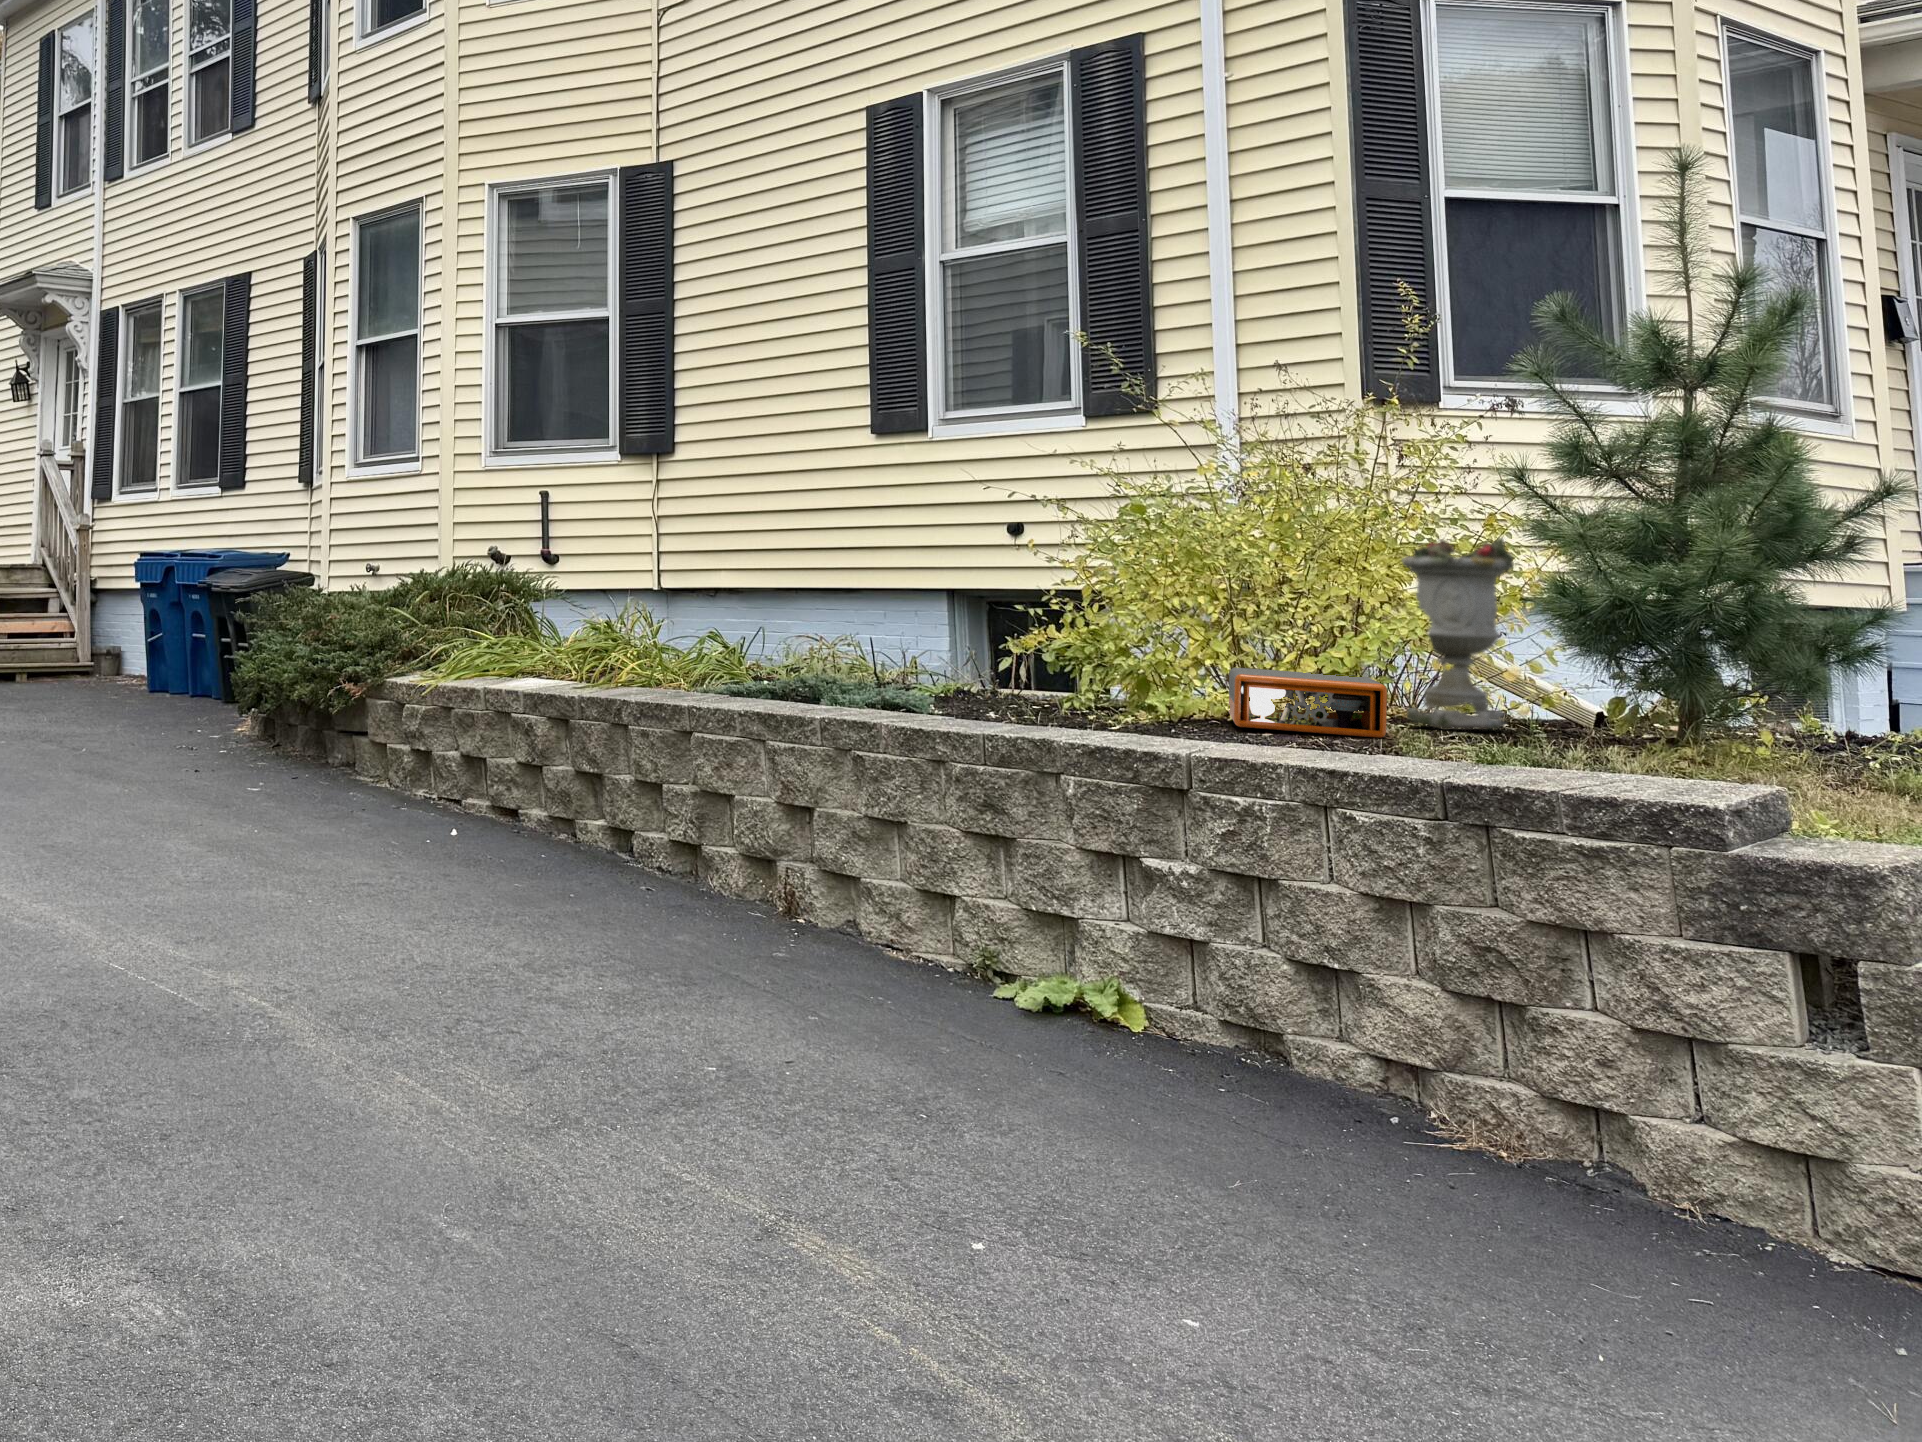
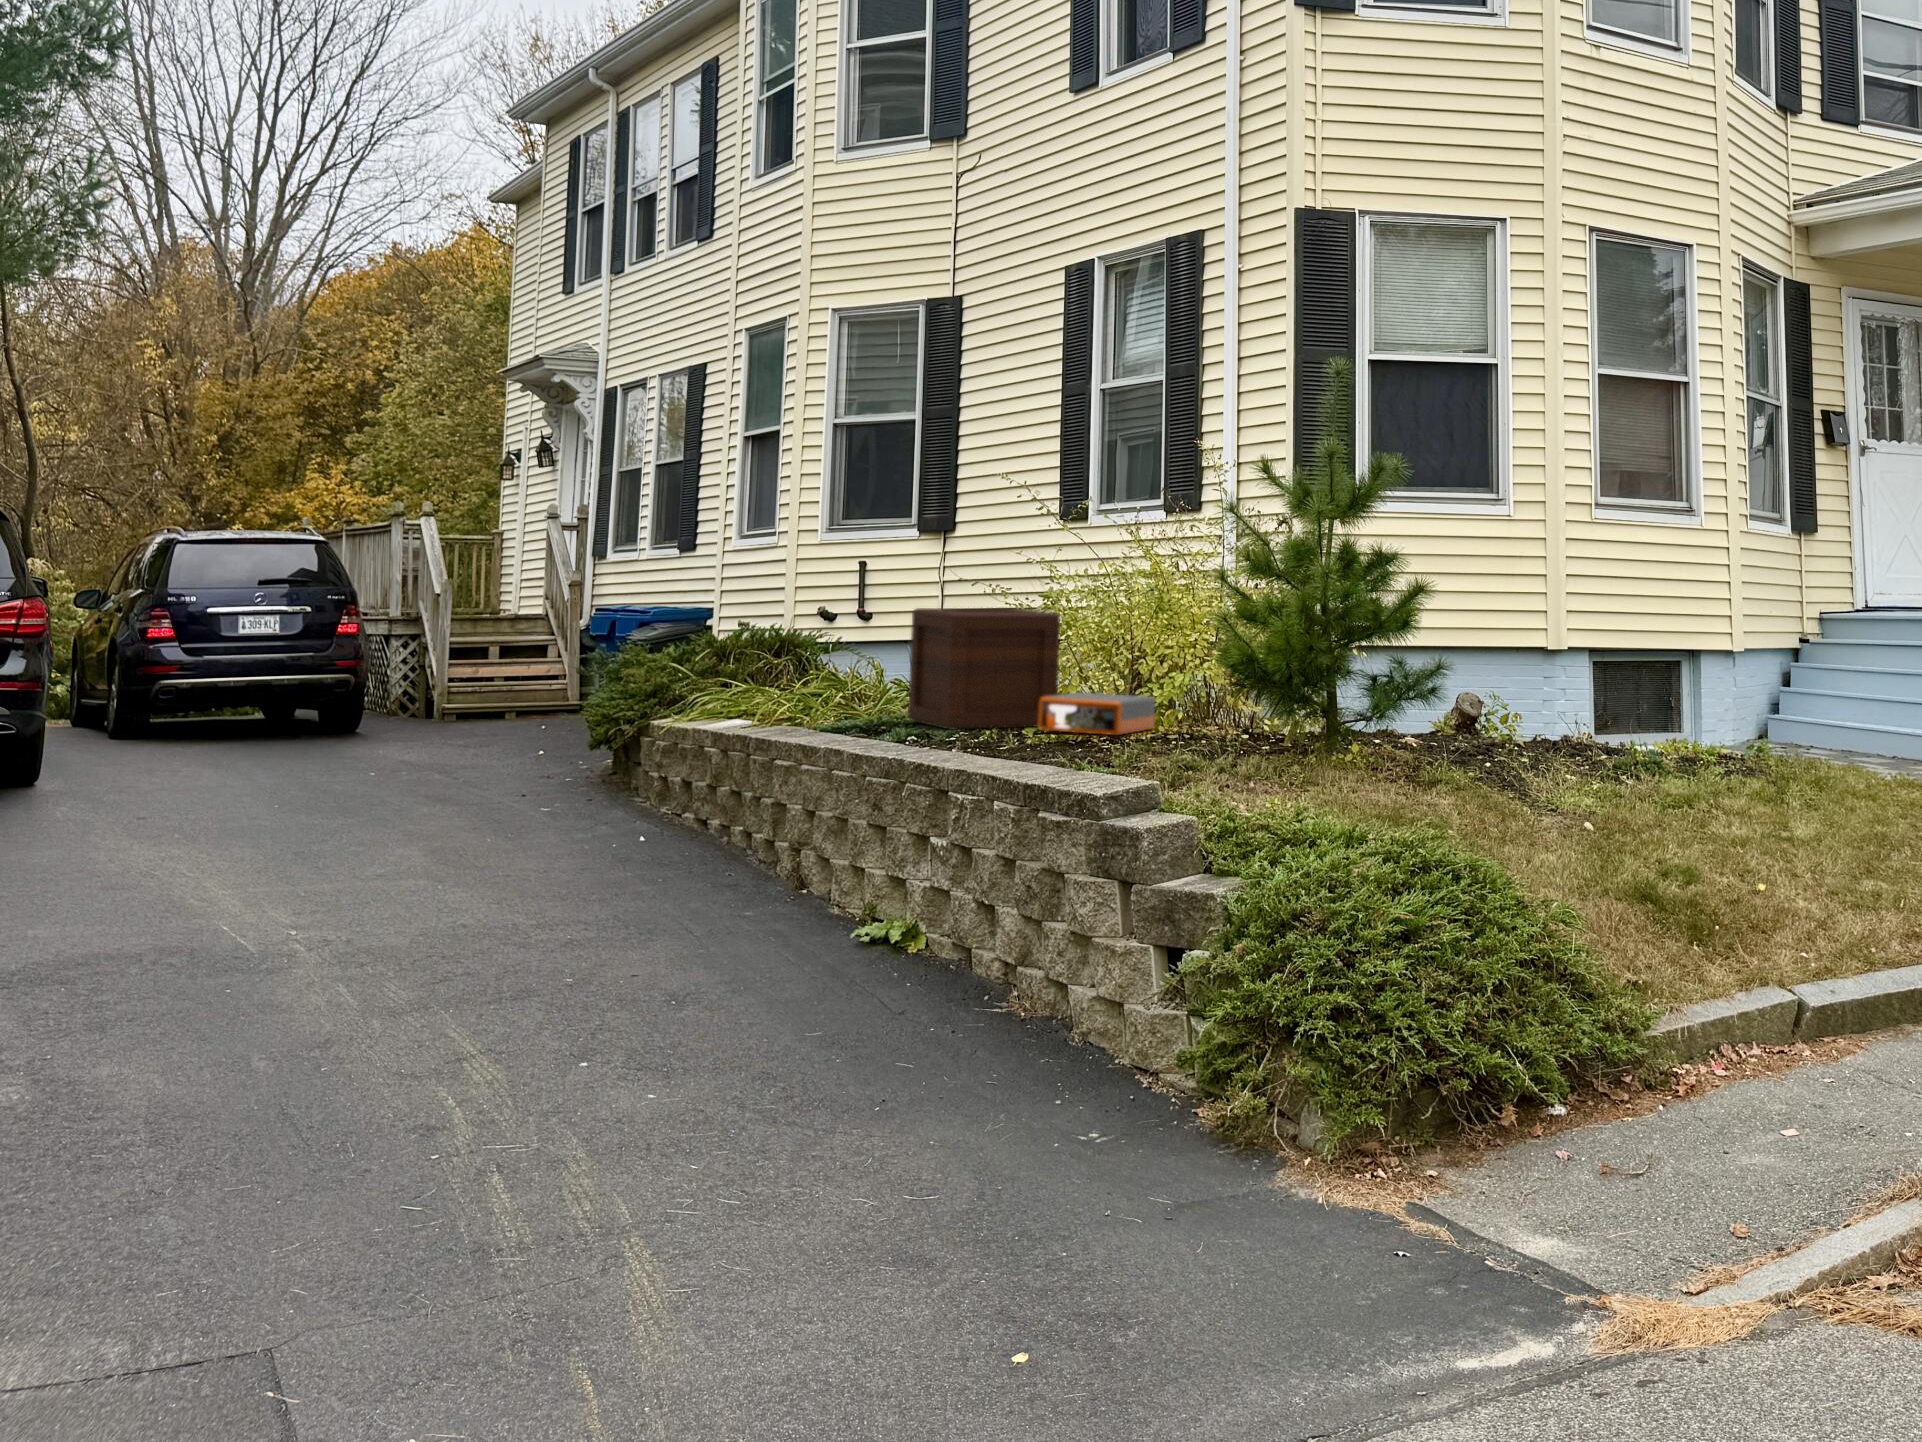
wooden crate: none [938,536,1194,722] -> present [908,608,1060,729]
planter: present [1402,538,1514,730] -> none [1179,606,1251,730]

